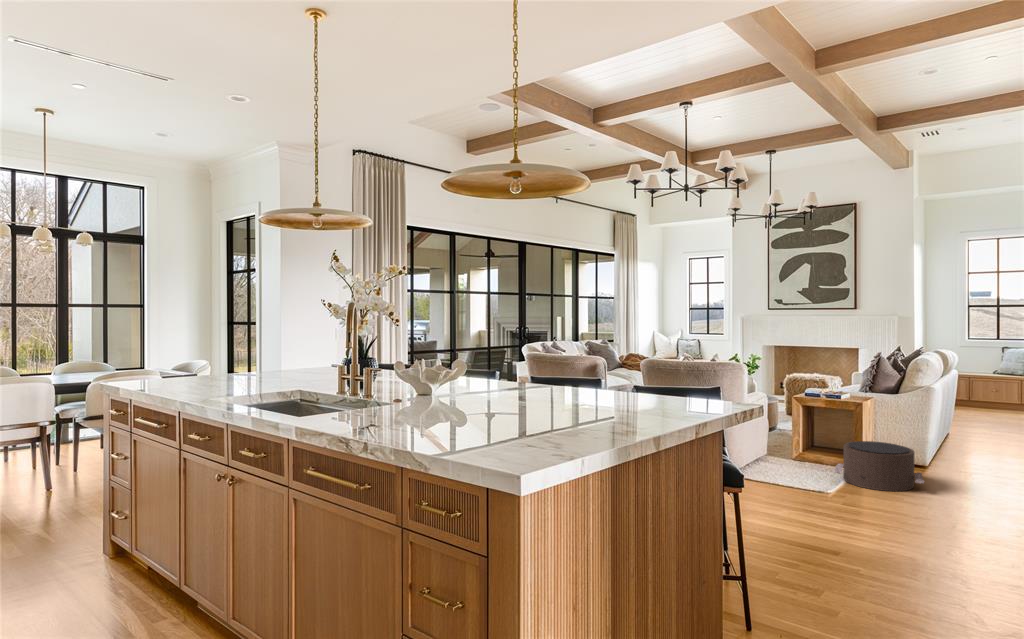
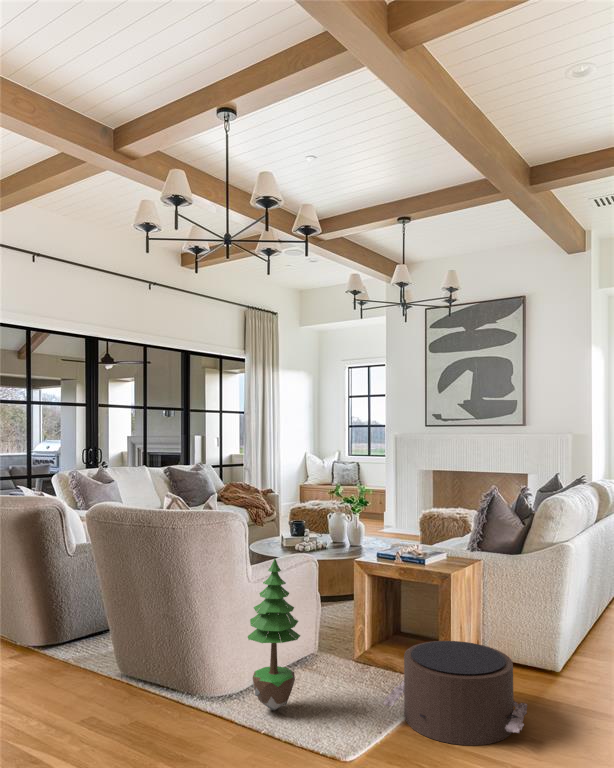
potted tree: none [748,391,782,478] -> present [248,559,300,711]

